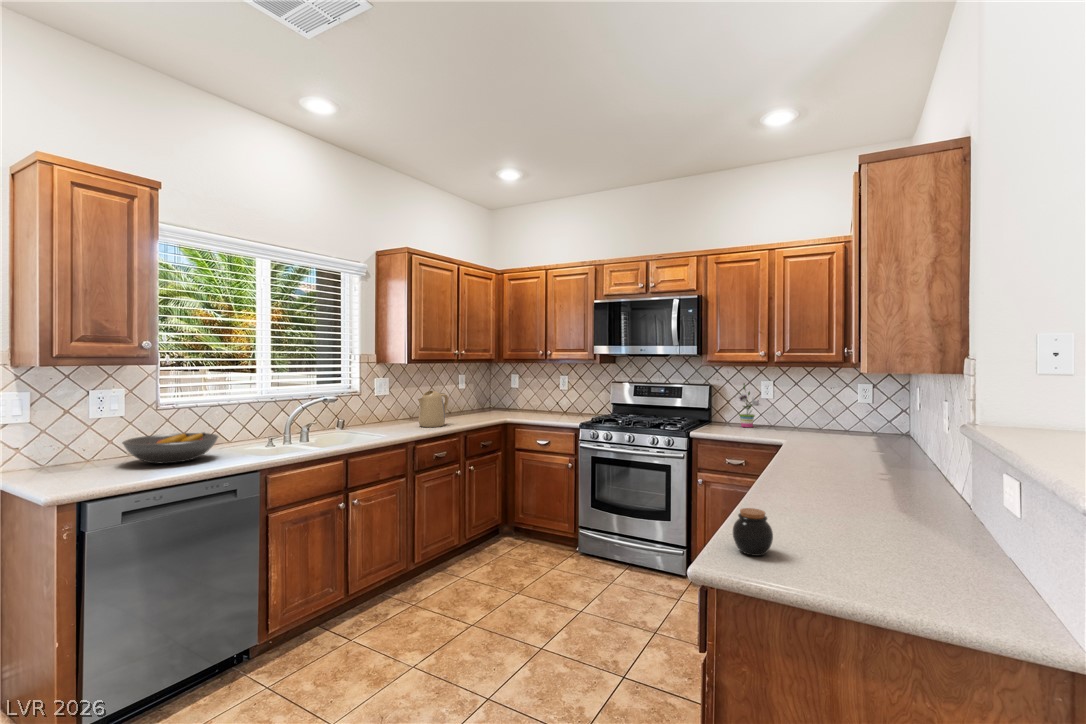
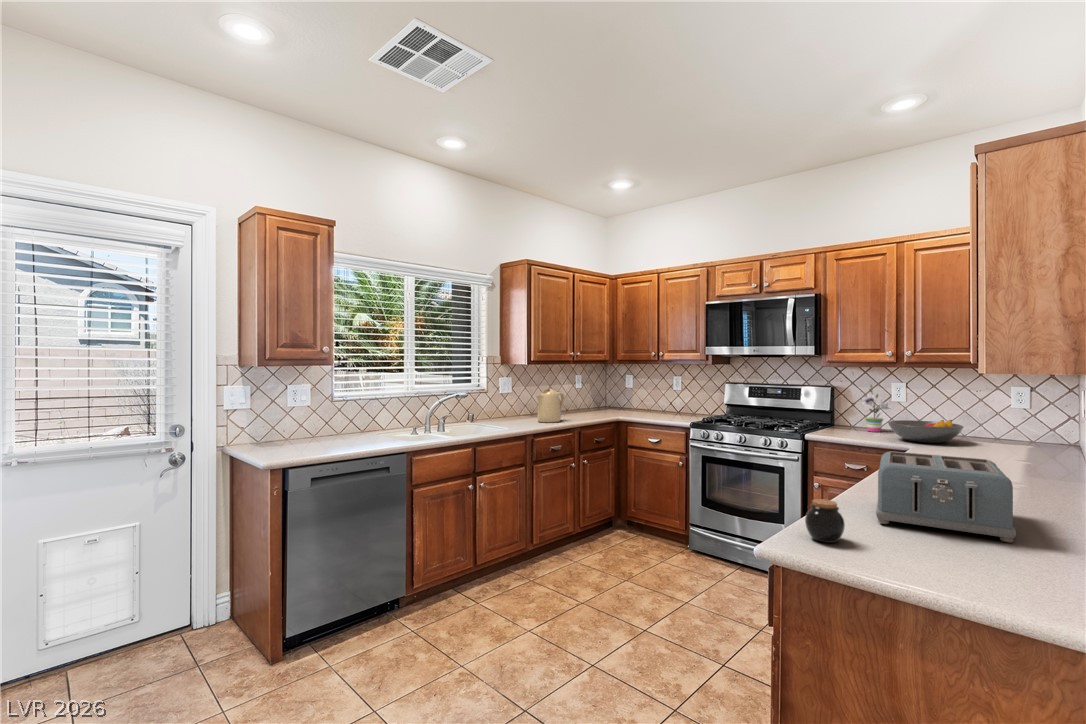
fruit bowl: present [122,432,218,464] -> present [888,420,963,443]
toaster: none [783,451,922,540] -> present [876,451,1016,542]

